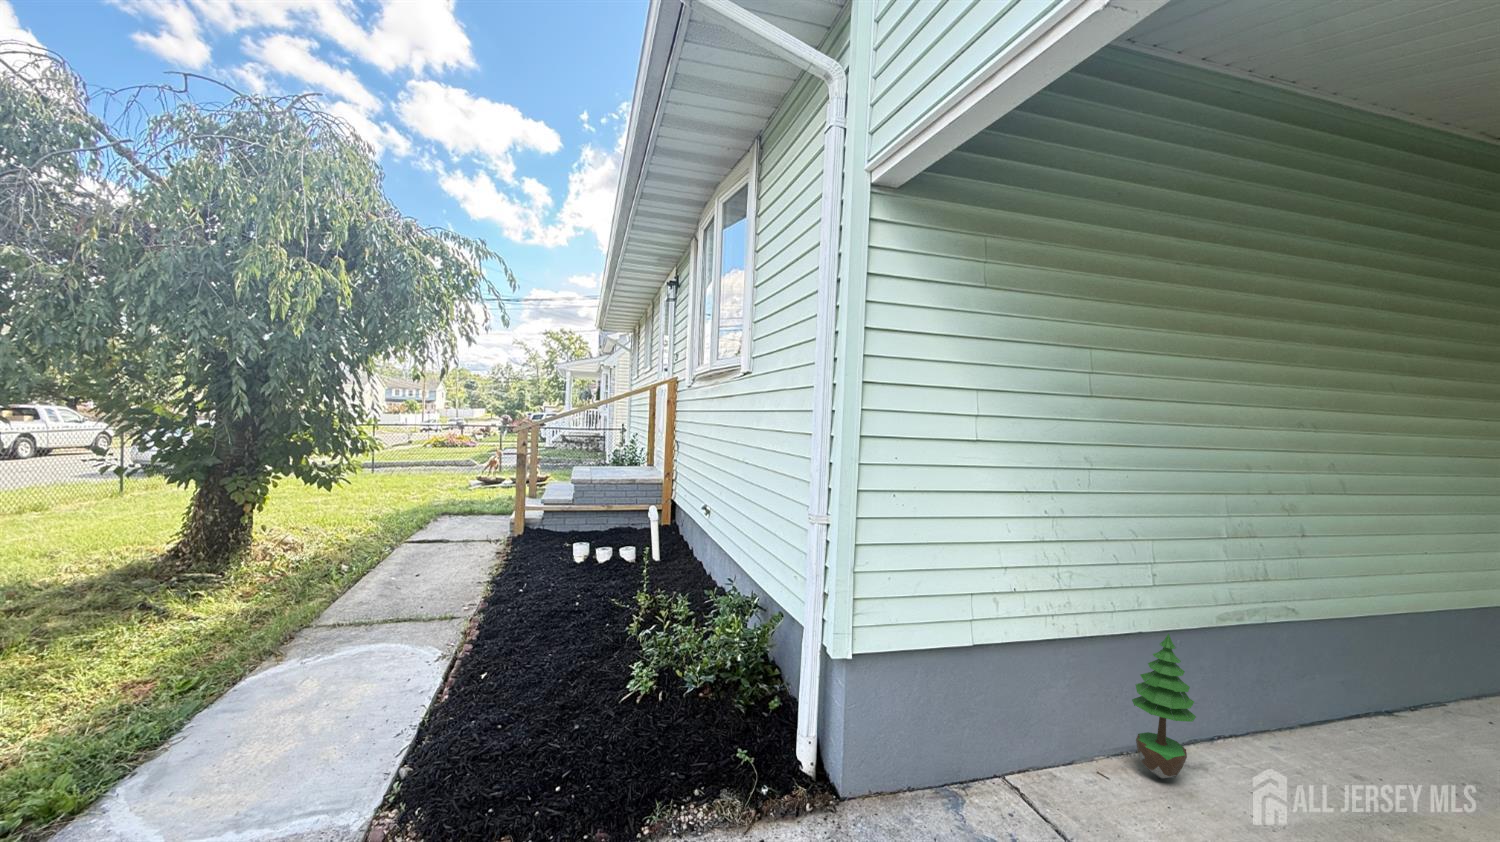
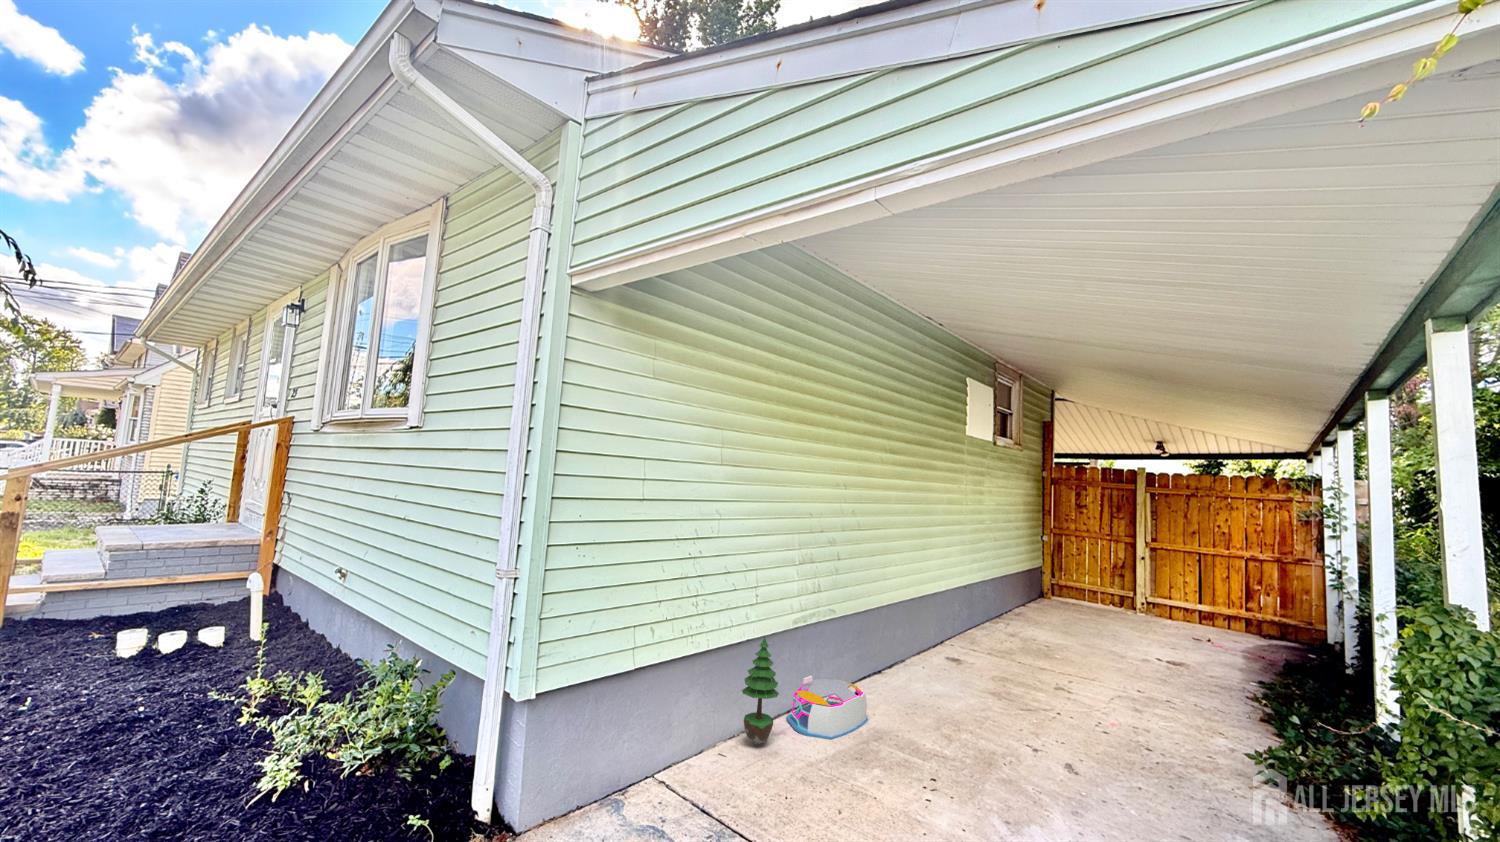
storage bin: none [1209,700,1377,807] -> present [786,676,868,740]

